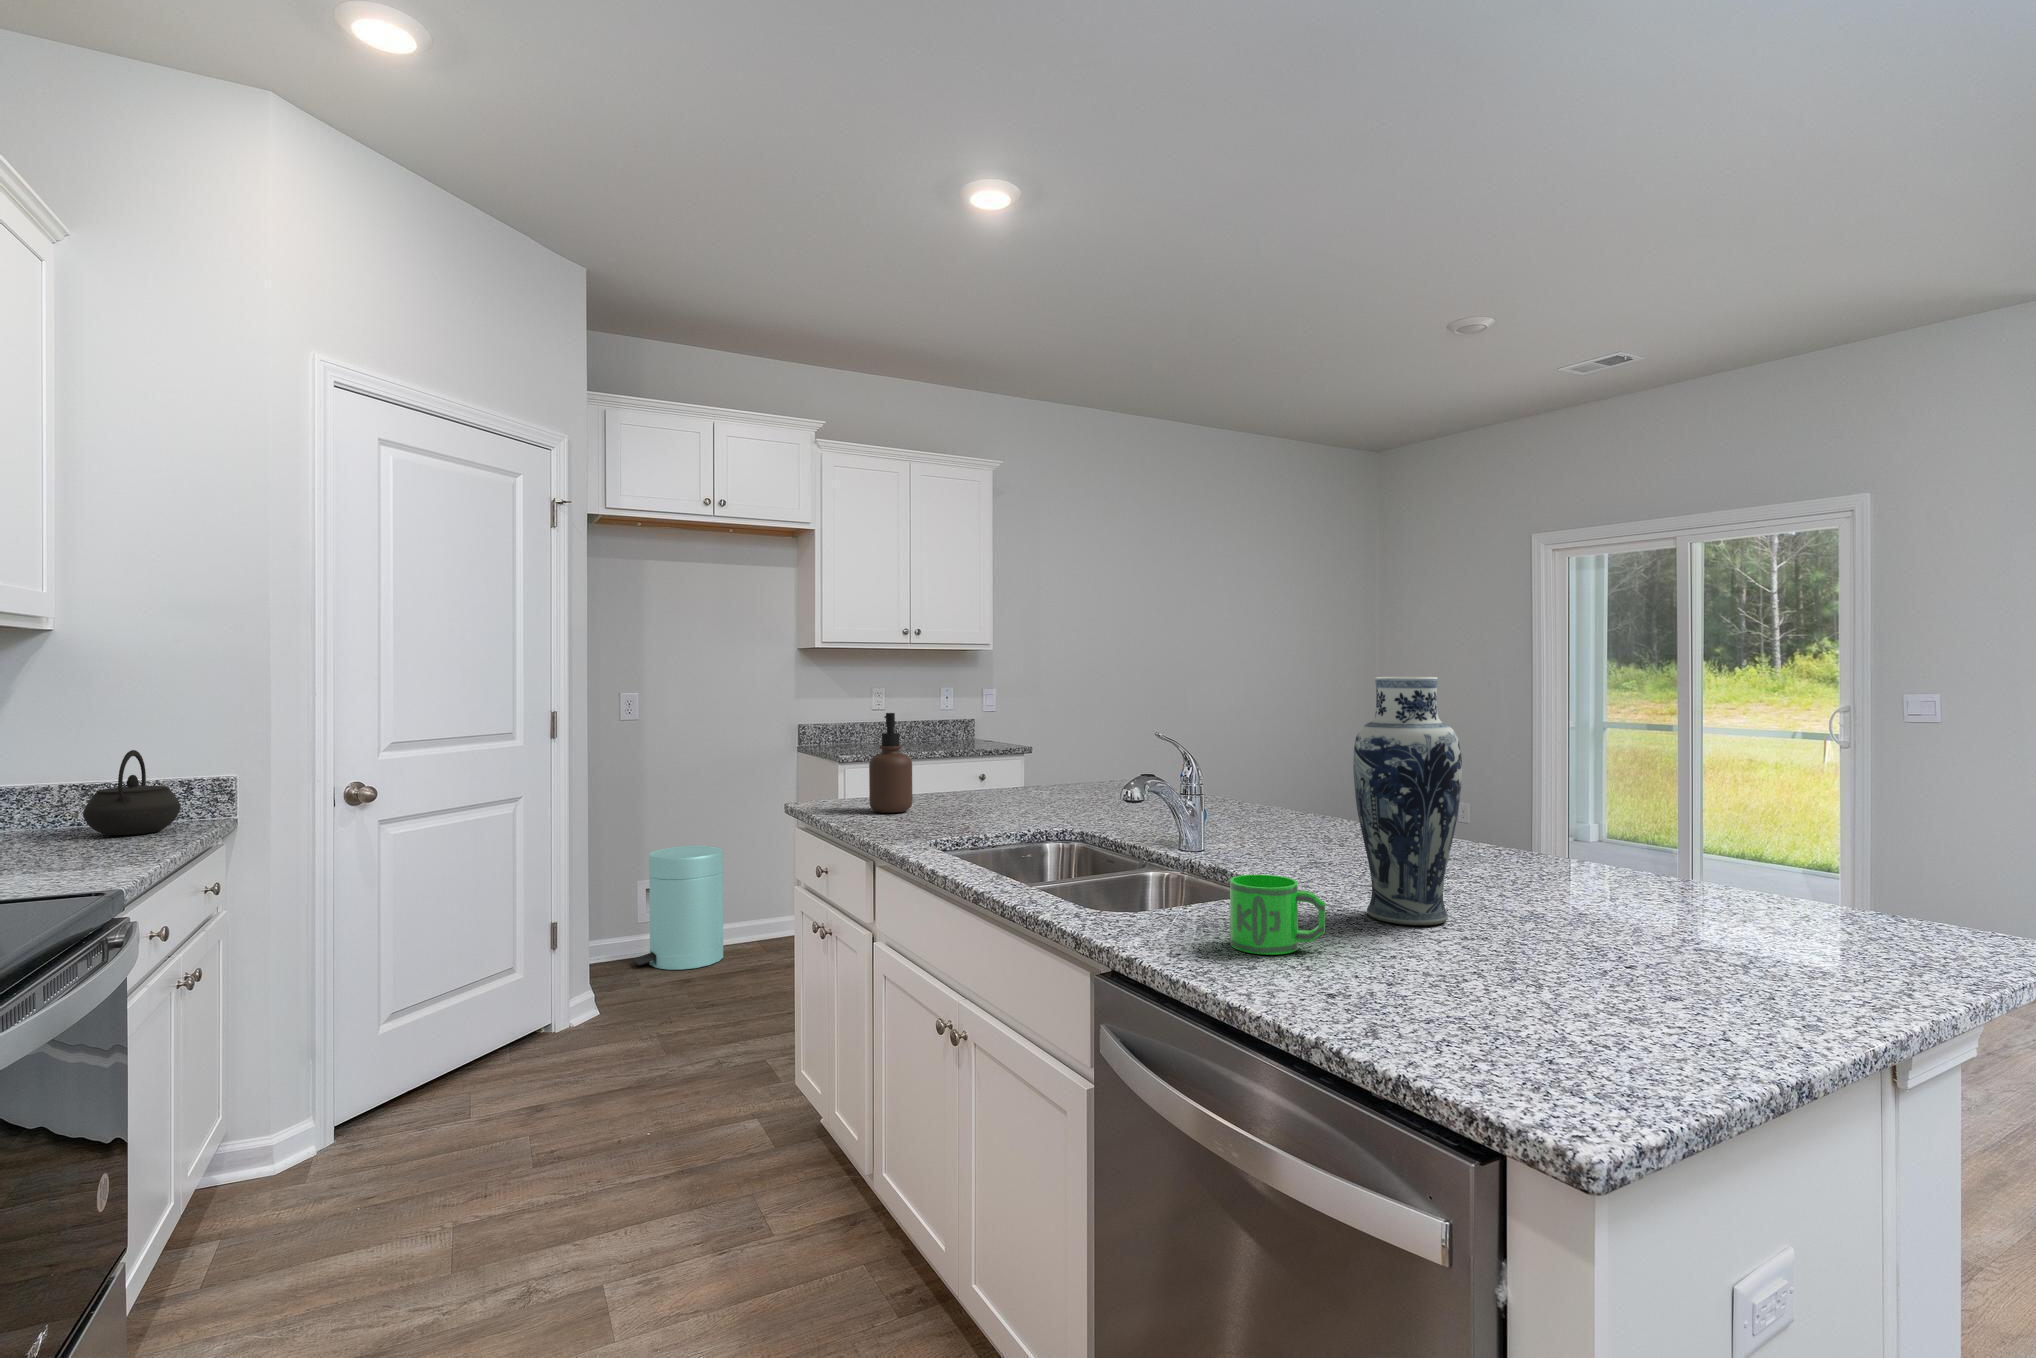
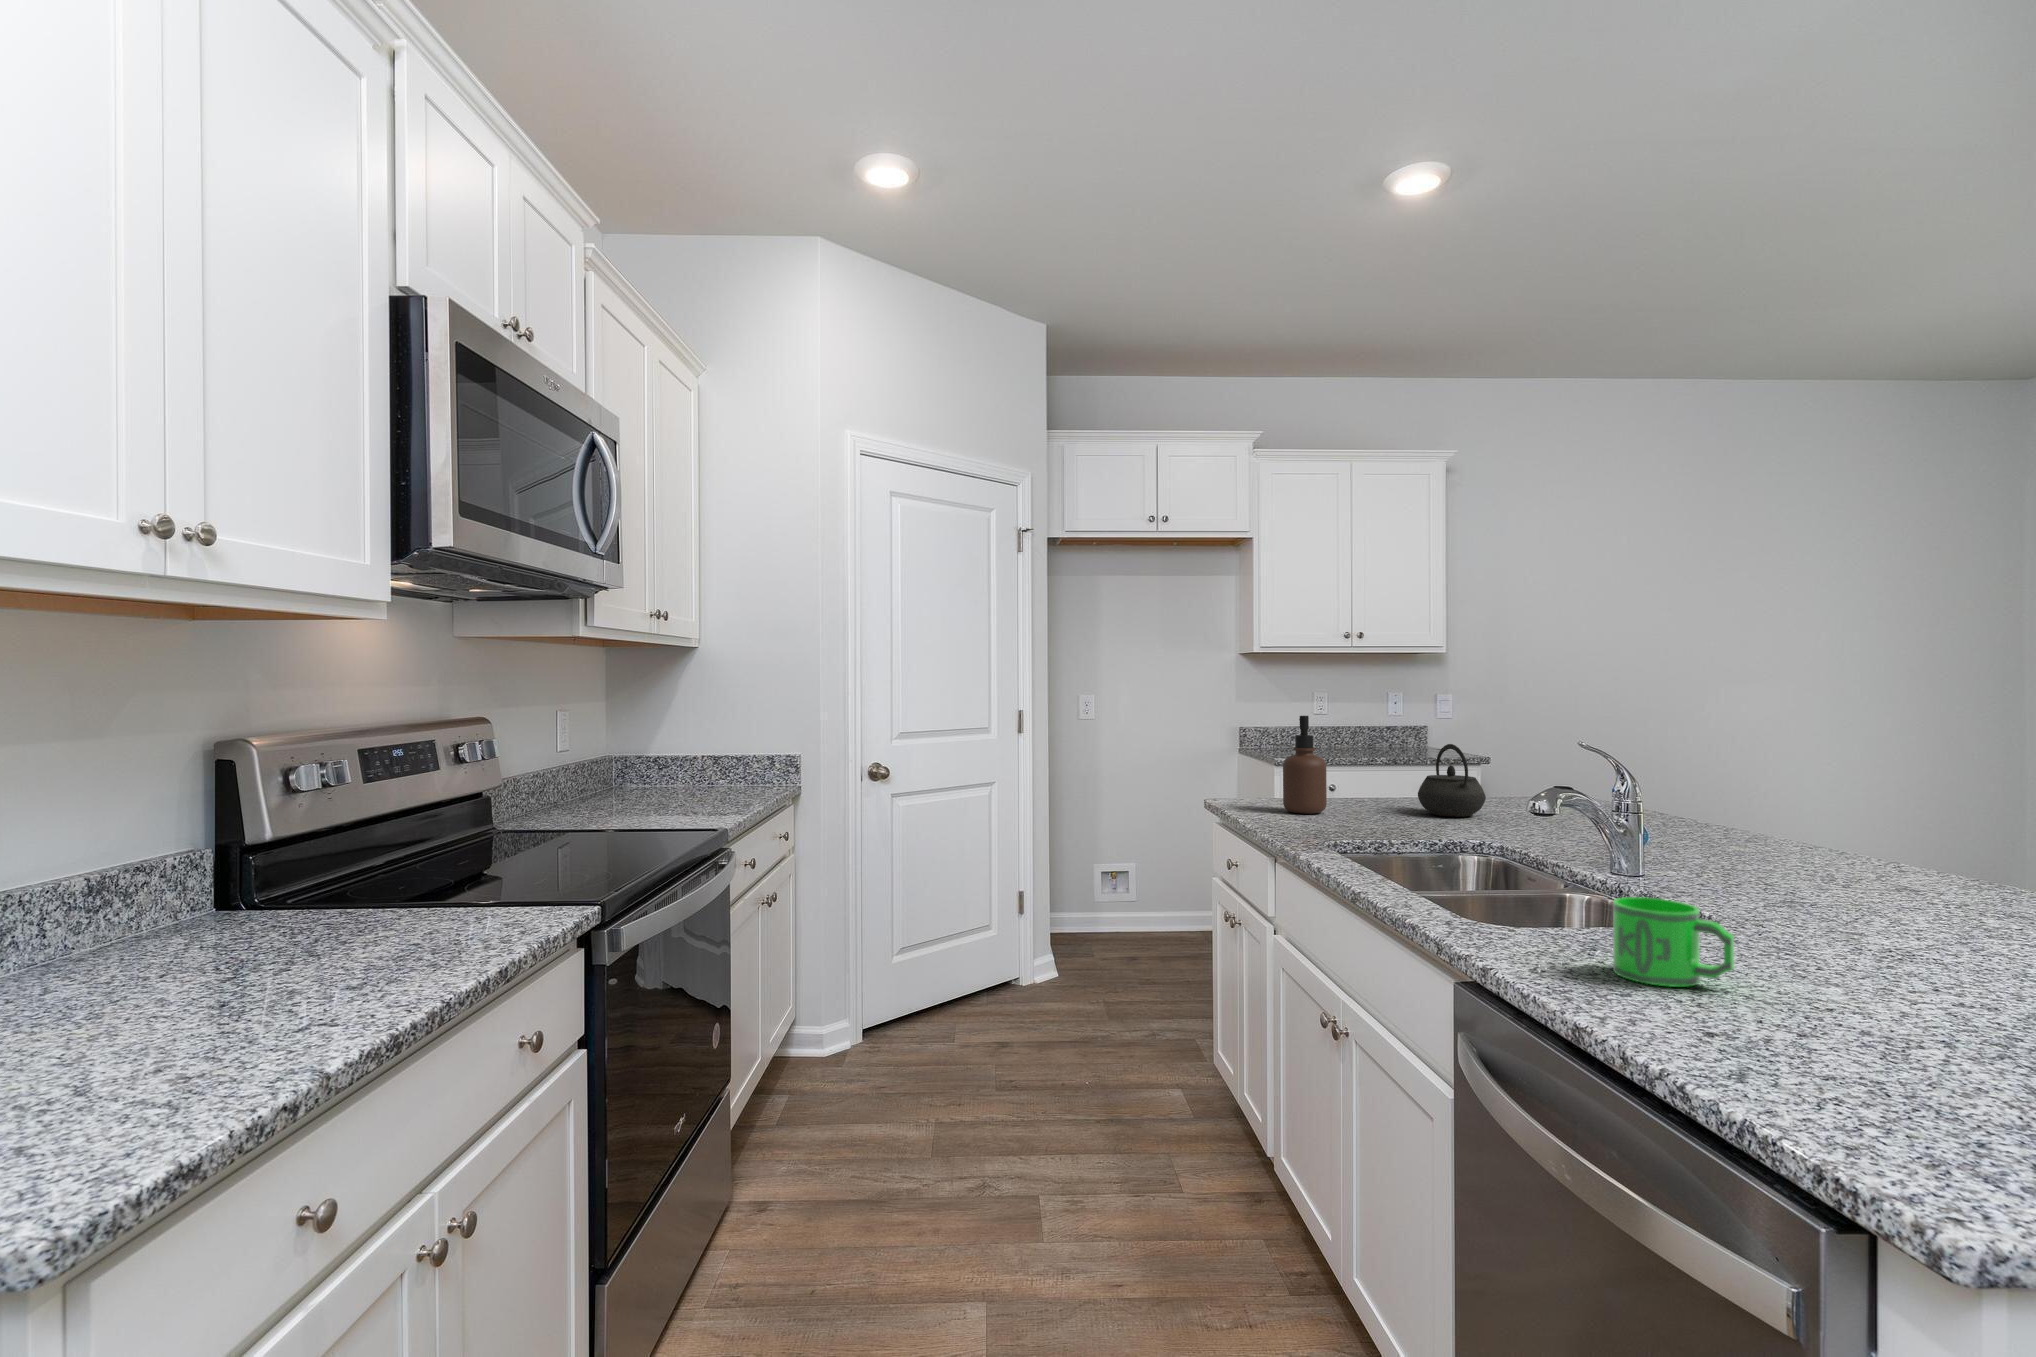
vase: present [1353,677,1462,925] -> none [1803,682,1964,983]
kettle: present [83,750,181,835] -> present [1418,744,1486,817]
trash can: present [634,846,723,970] -> none [1090,836,1168,948]

